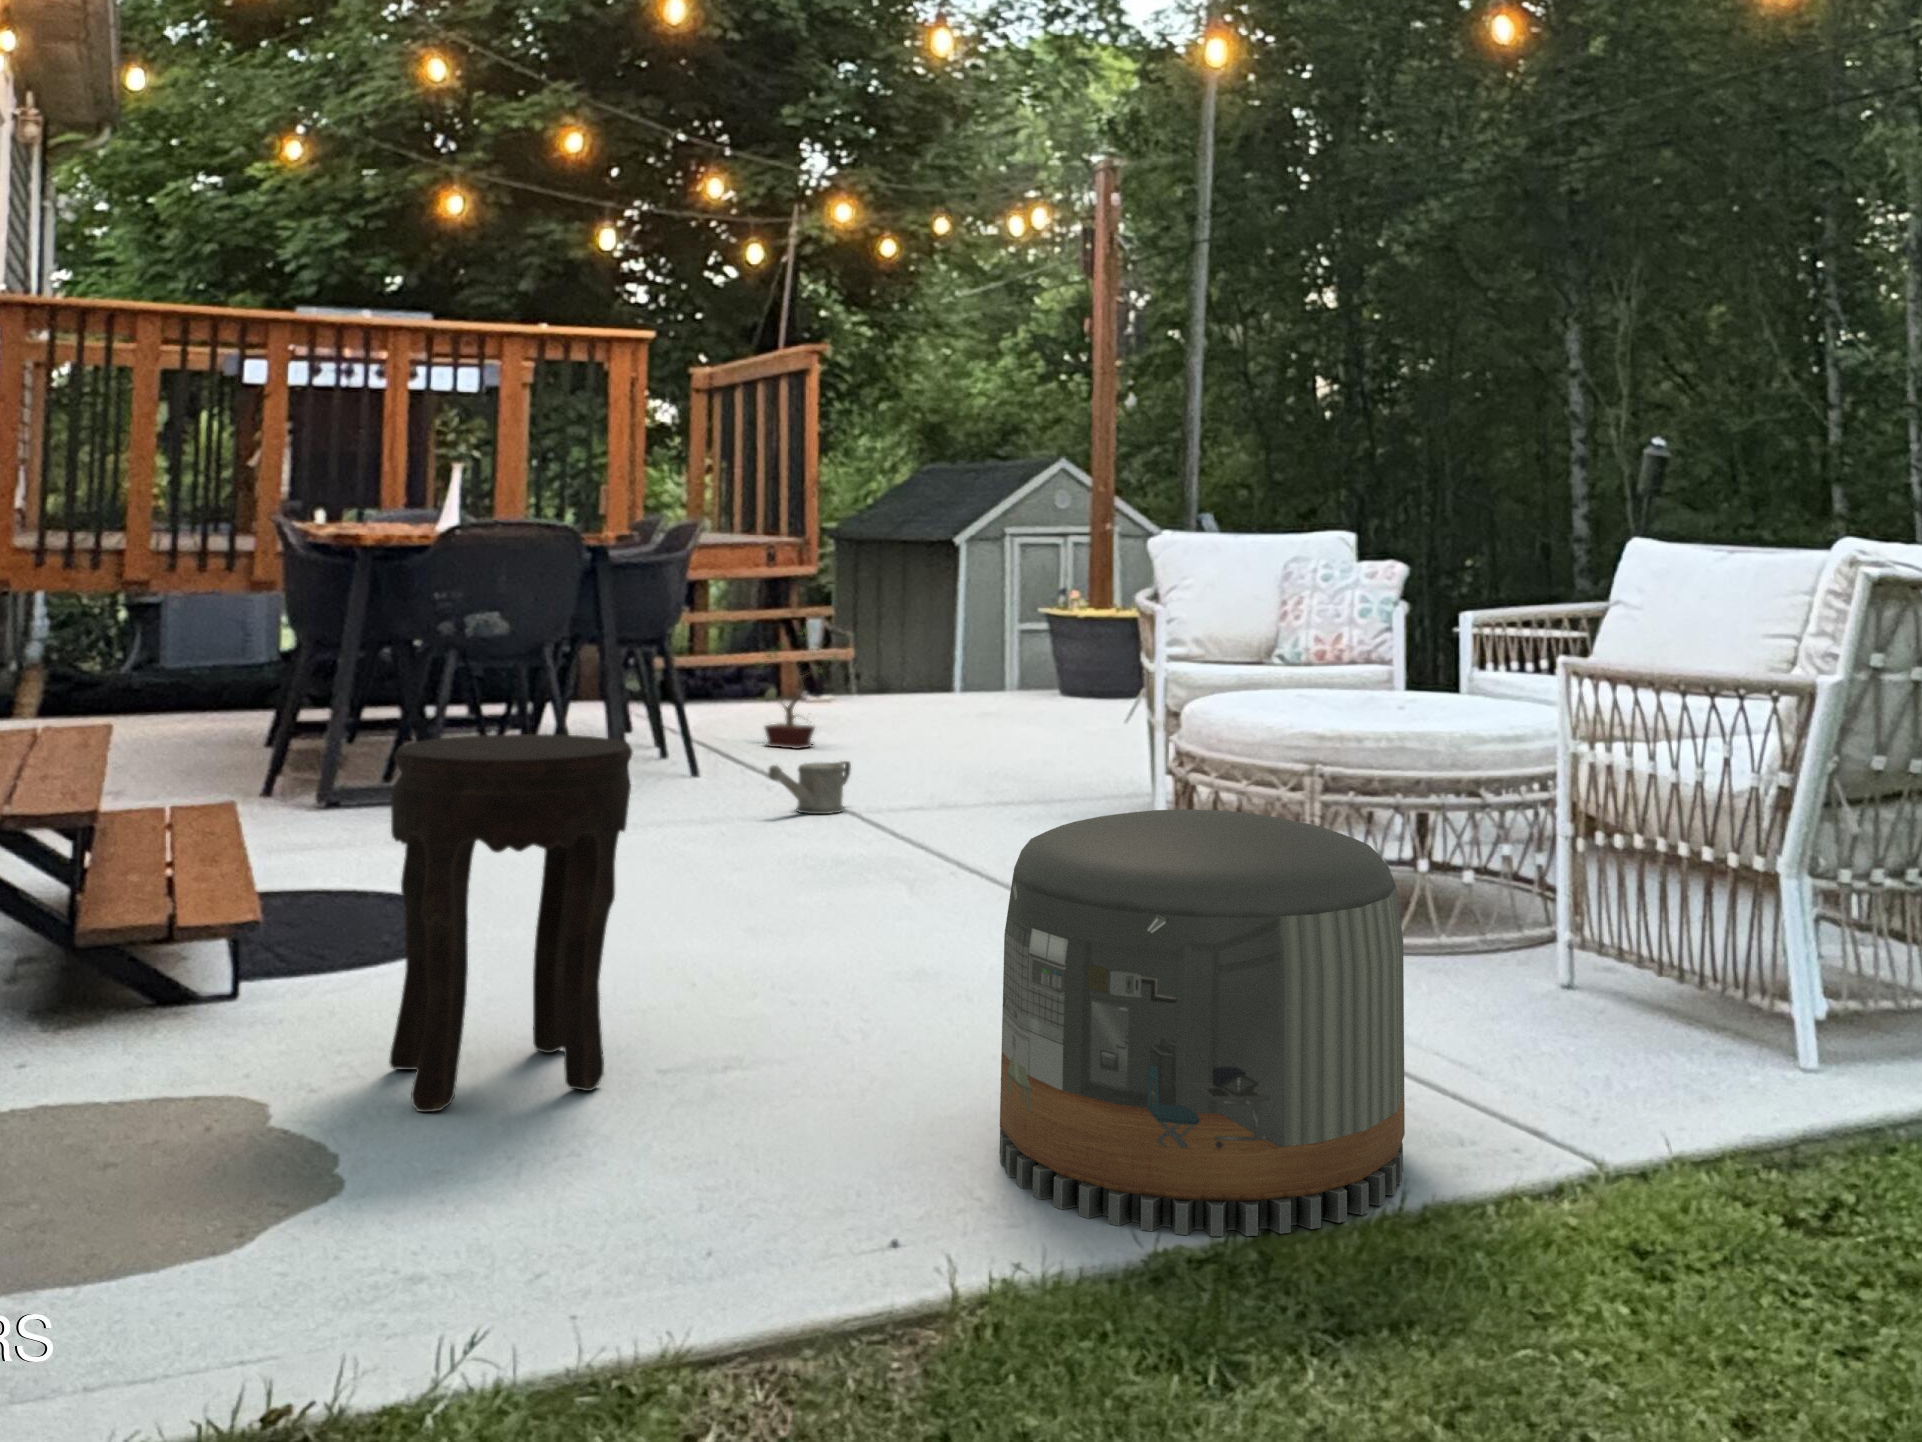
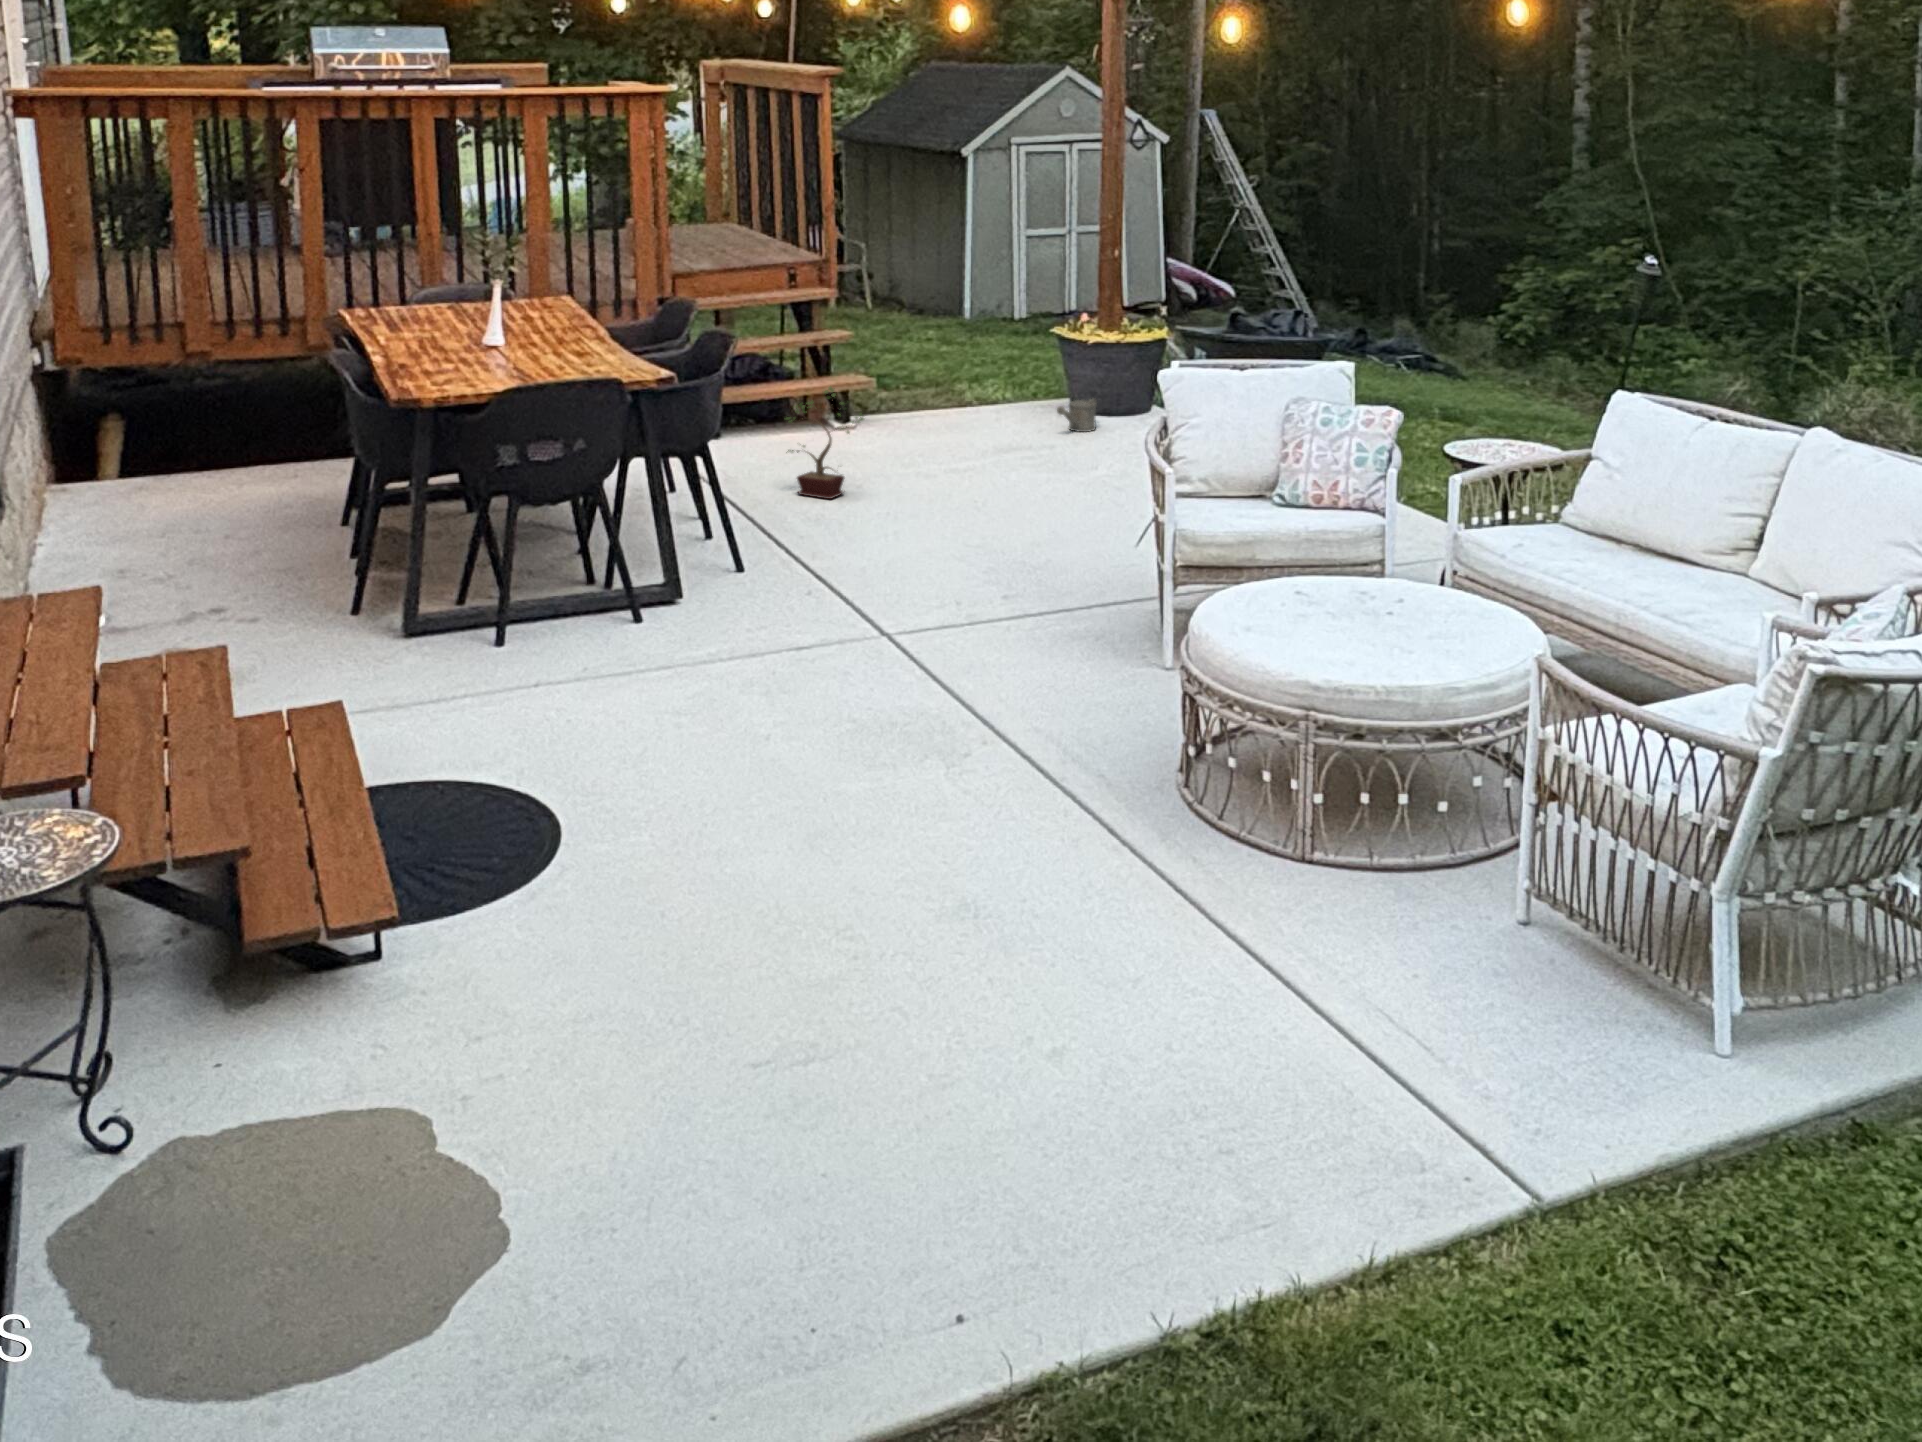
side table: present [389,734,633,1112] -> none [539,806,737,1146]
watering can: present [768,761,851,814] -> present [1057,399,1097,432]
pouf: present [999,809,1405,1236] -> none [1060,903,1382,1304]

